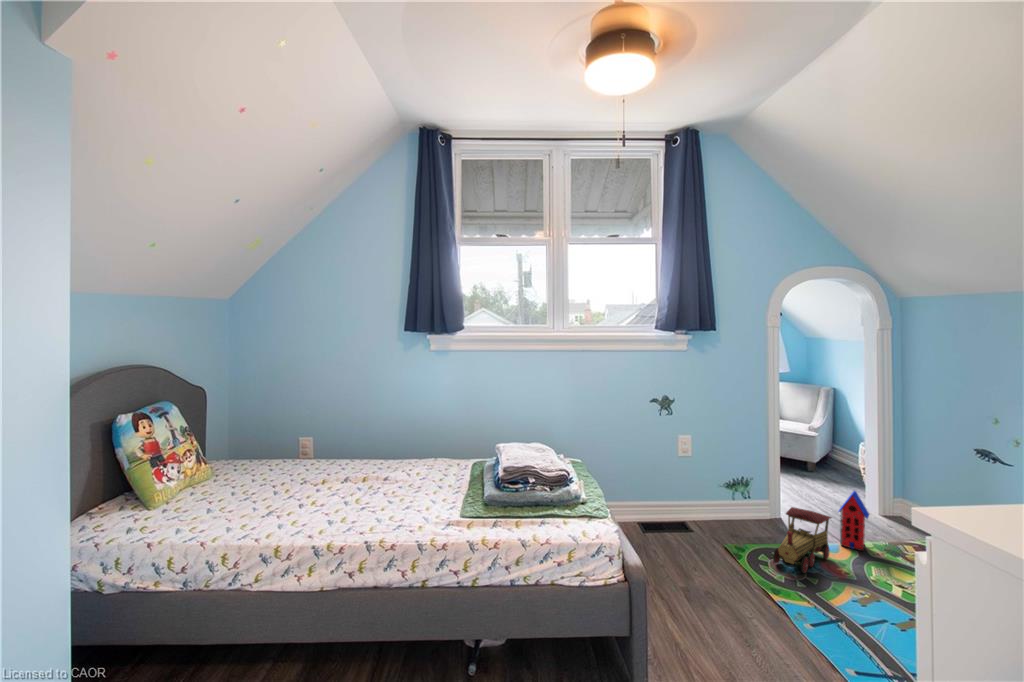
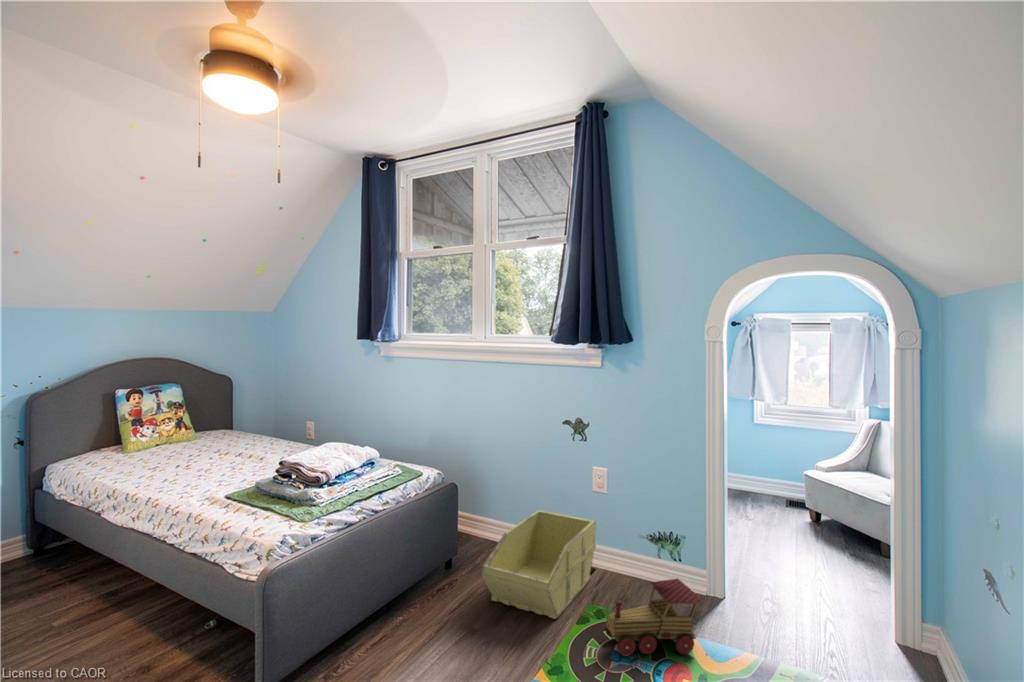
storage bin: none [634,480,734,565] -> present [482,510,596,619]
toy house: present [839,491,869,551] -> none [738,578,783,663]

